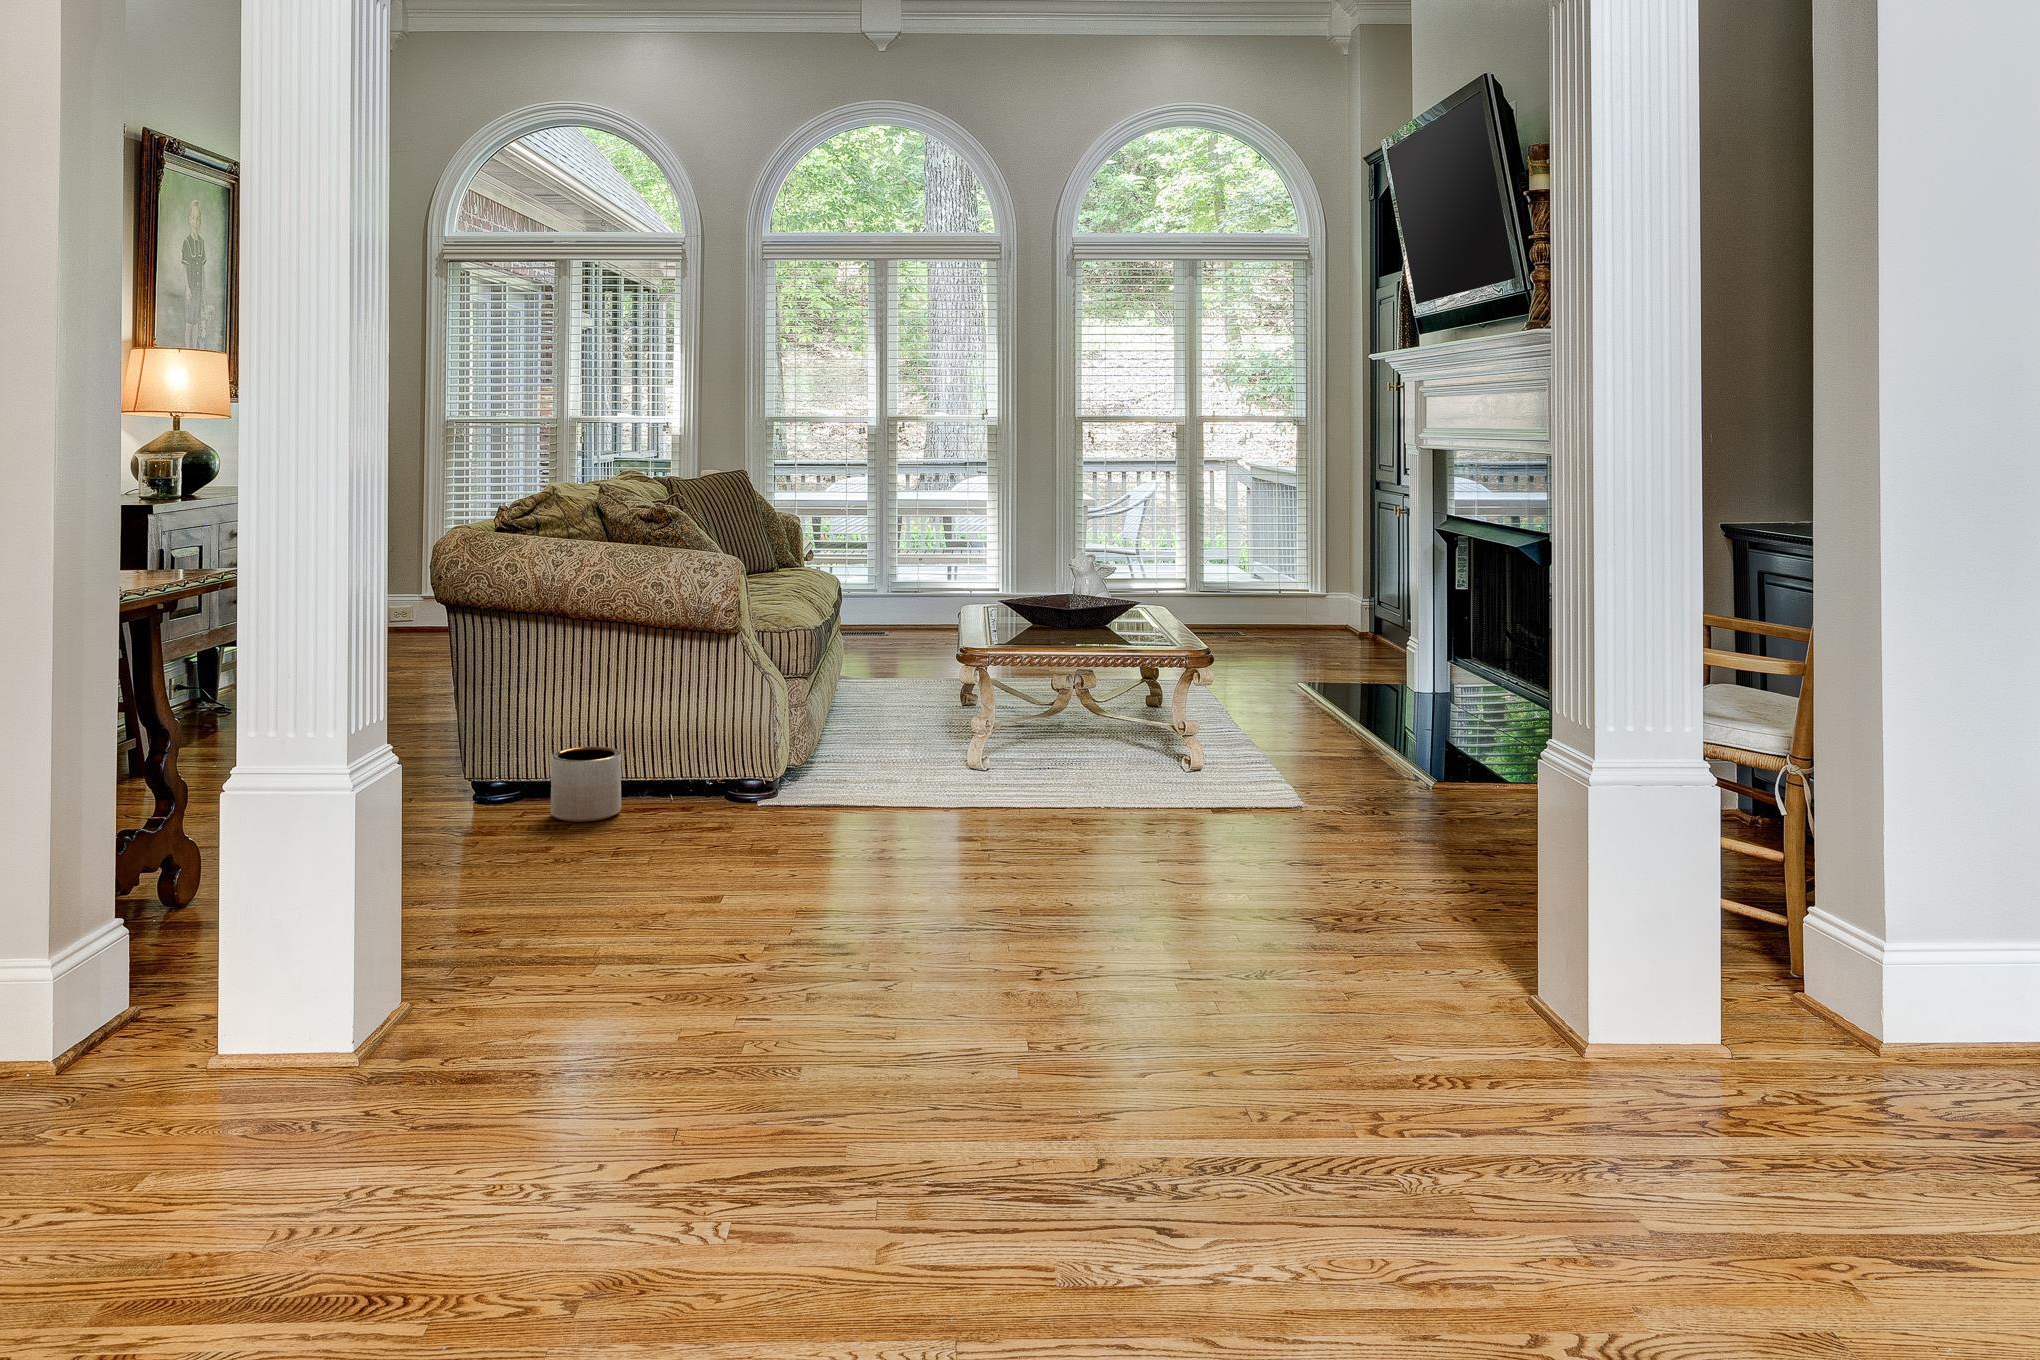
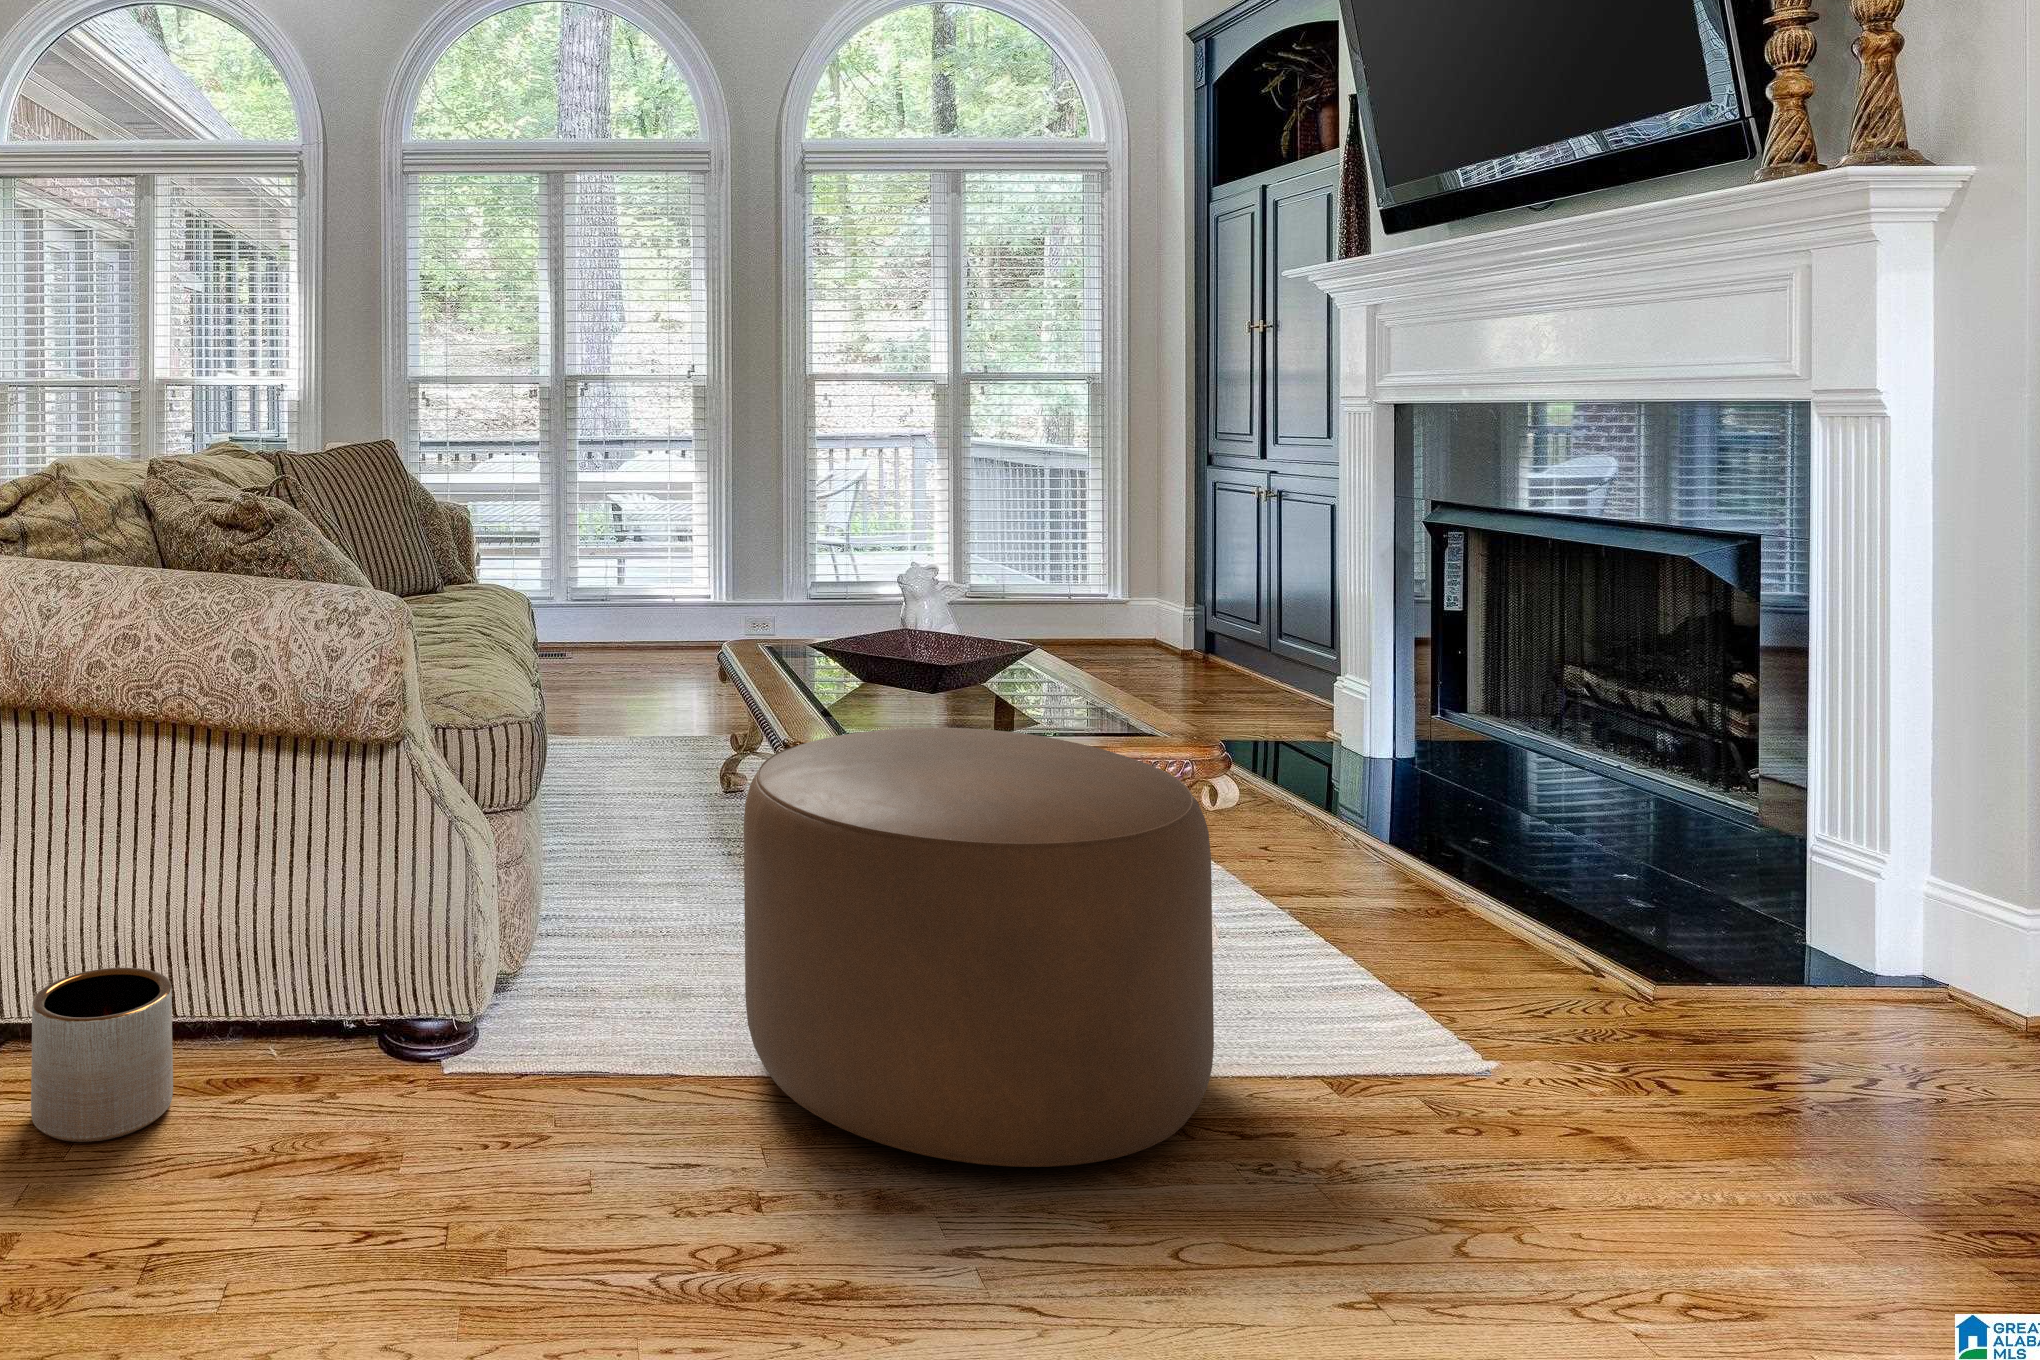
ottoman: none [916,632,1146,824] -> present [744,728,1214,1167]

